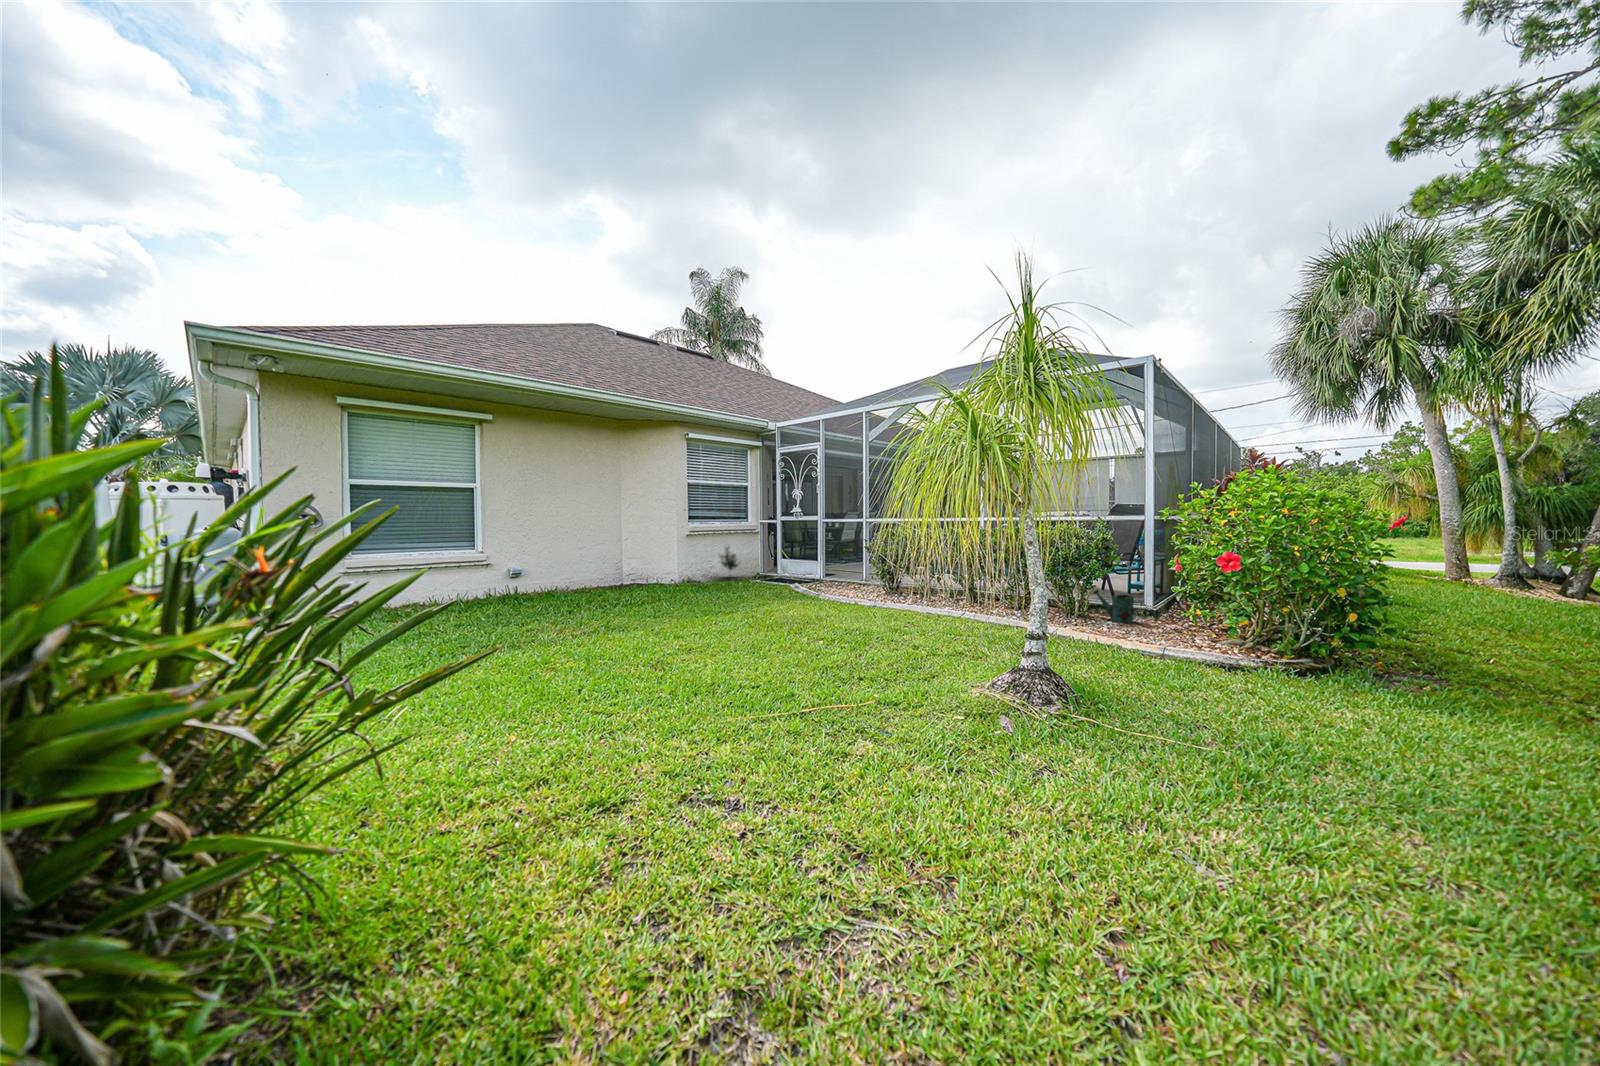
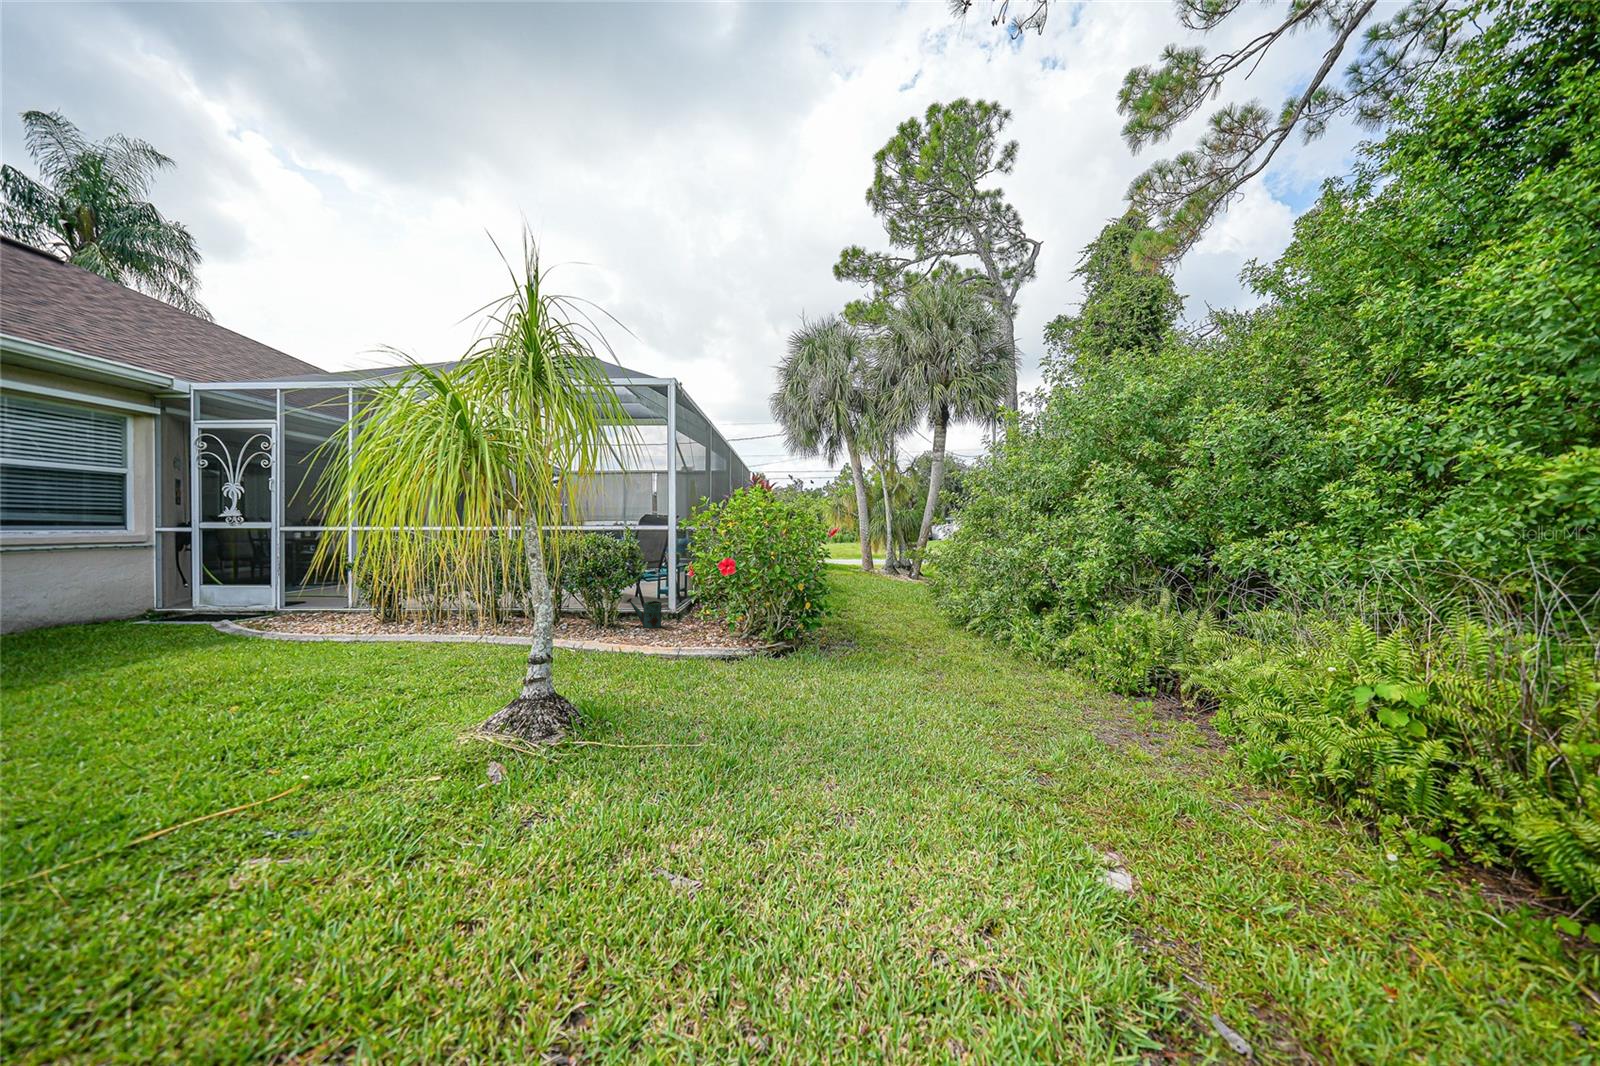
potted tree: present [719,547,740,581] -> none [29,564,93,631]

